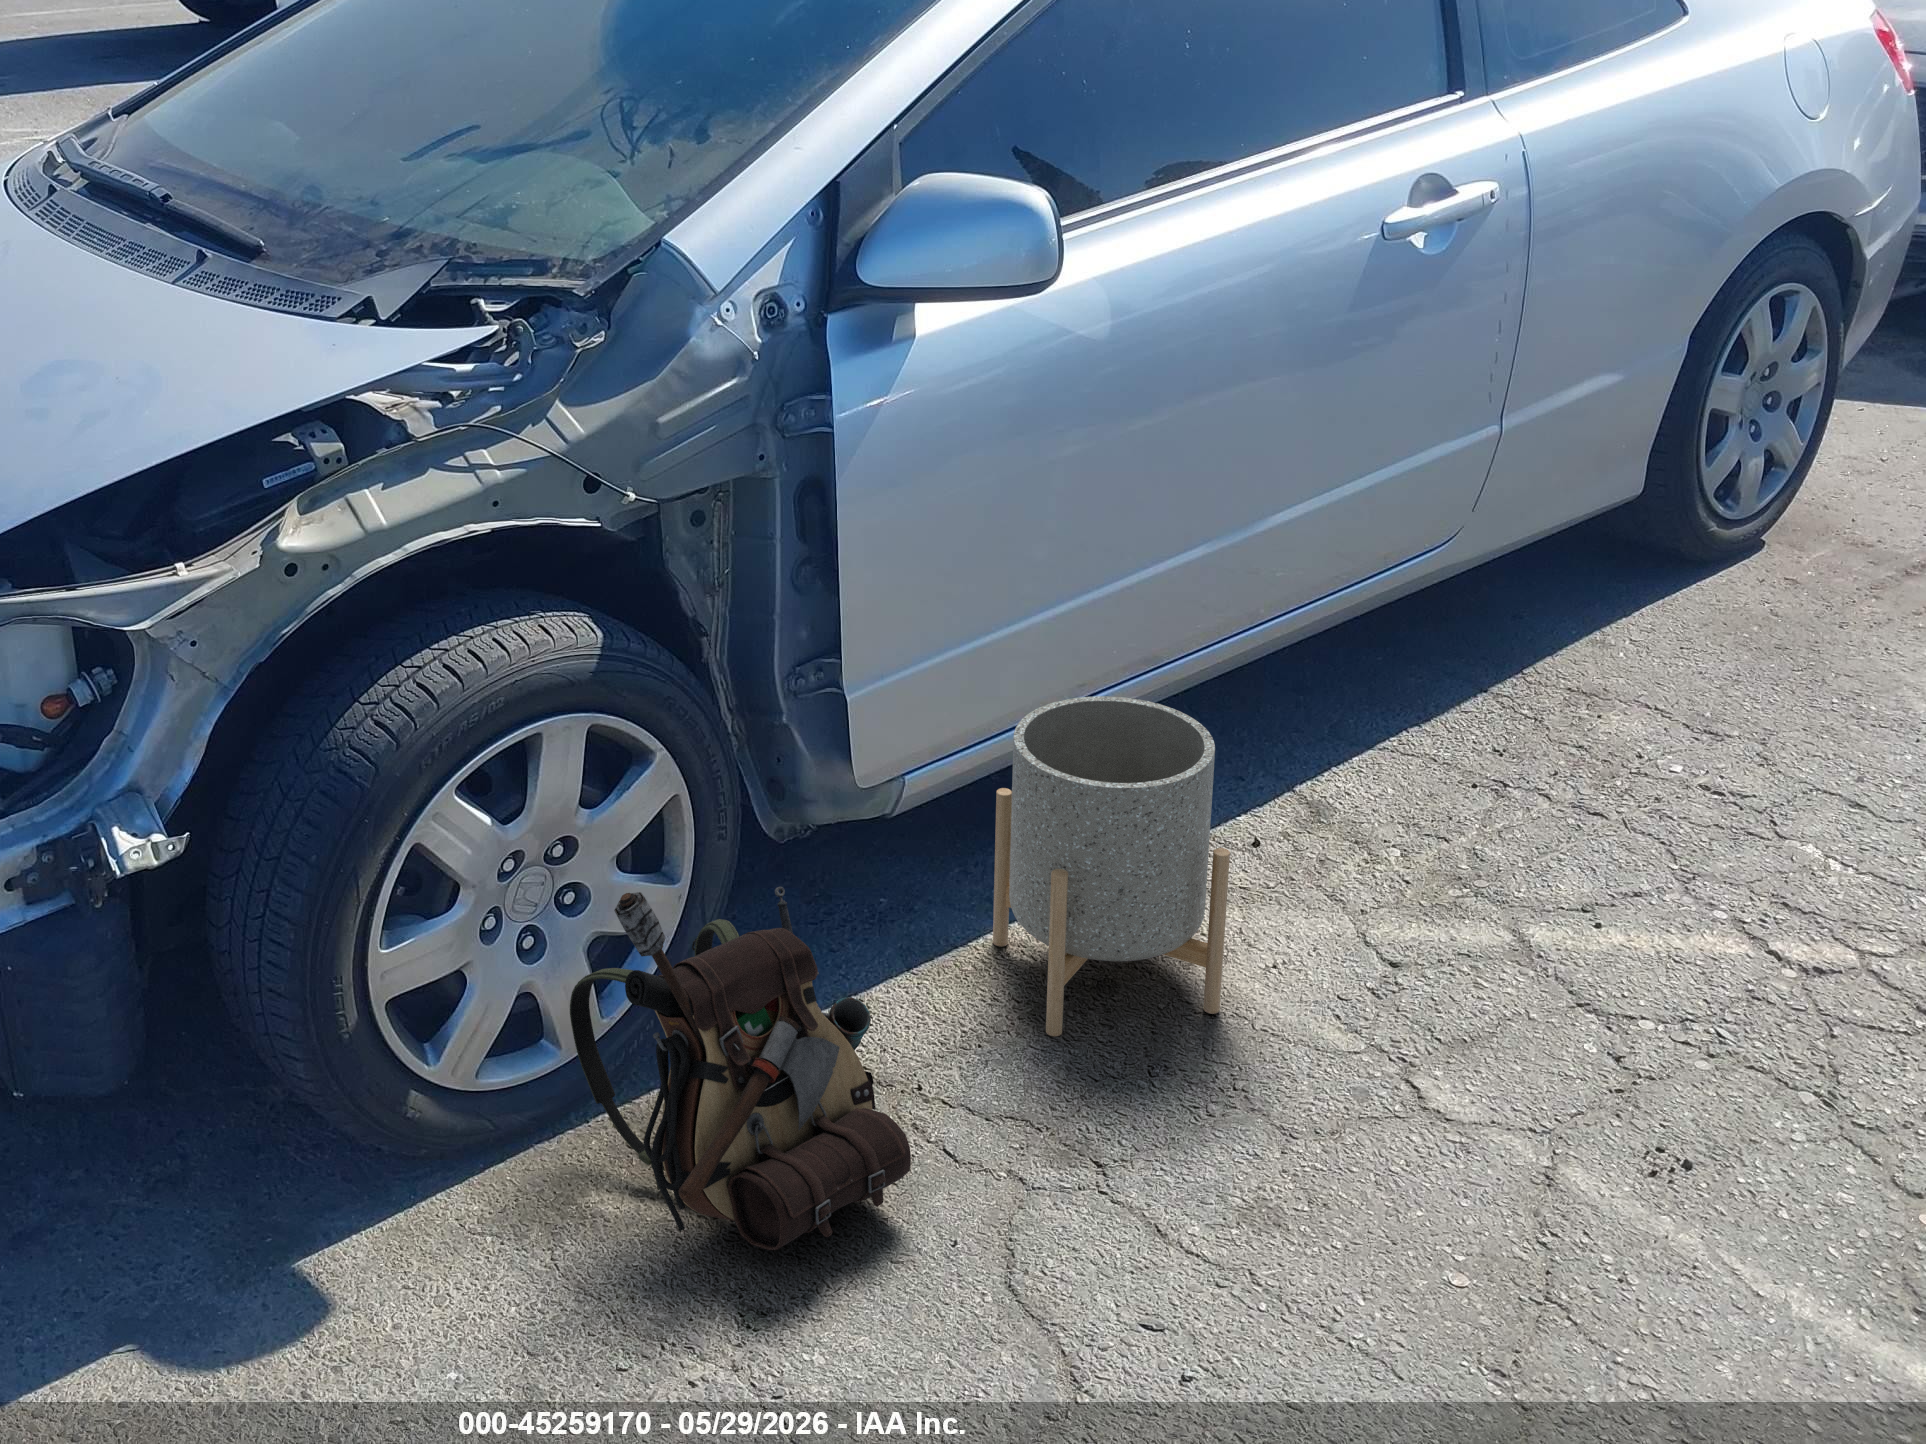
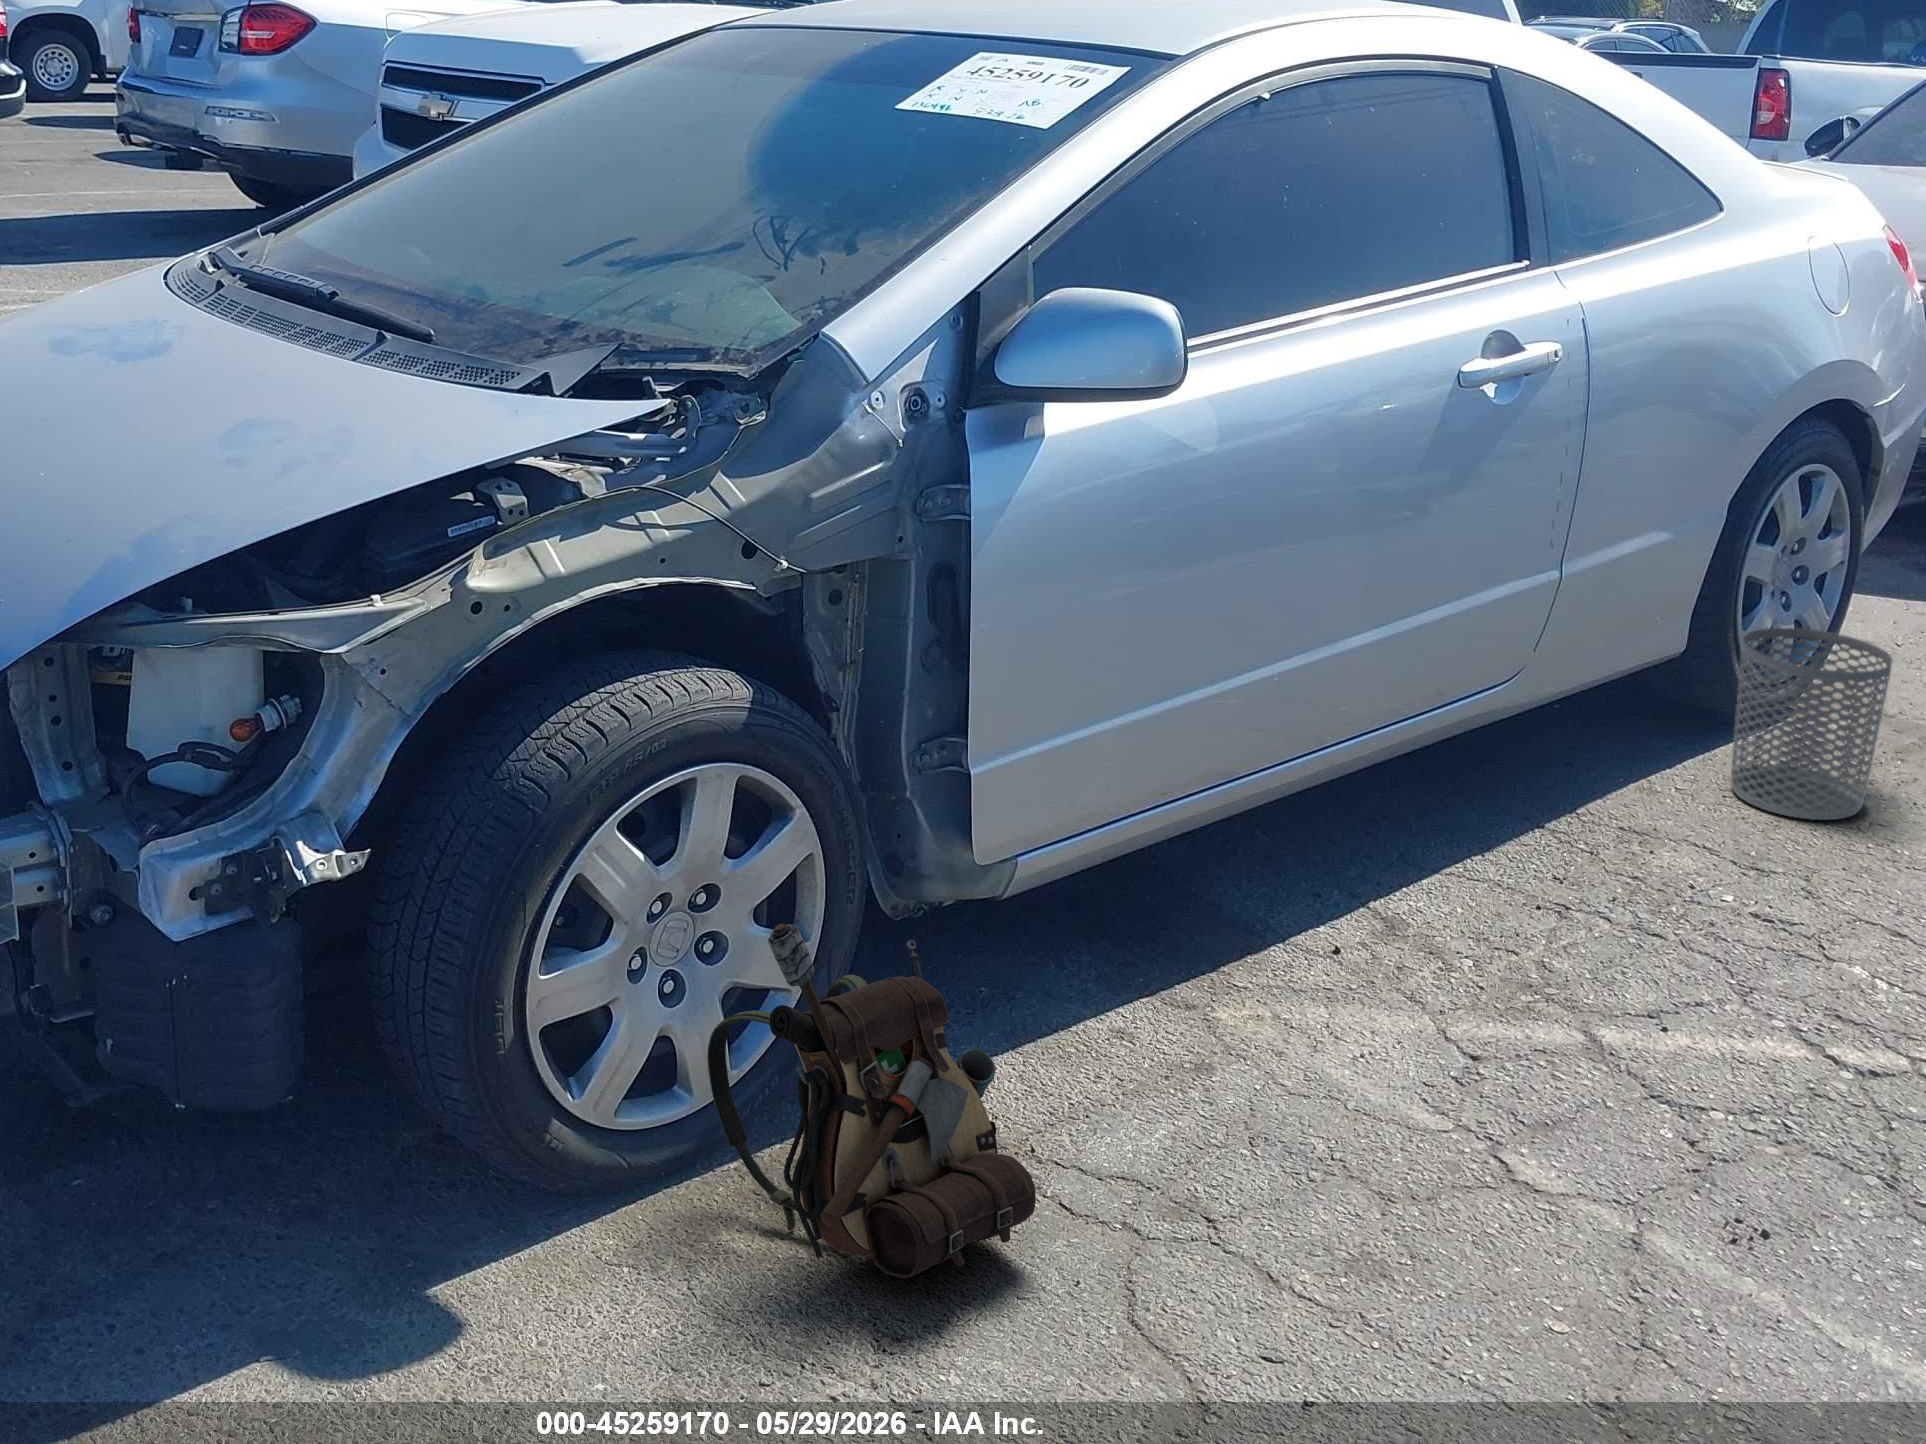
waste bin: none [1687,464,1860,667] -> present [1731,628,1892,820]
planter: present [993,696,1230,1037] -> none [1093,790,1328,1111]

